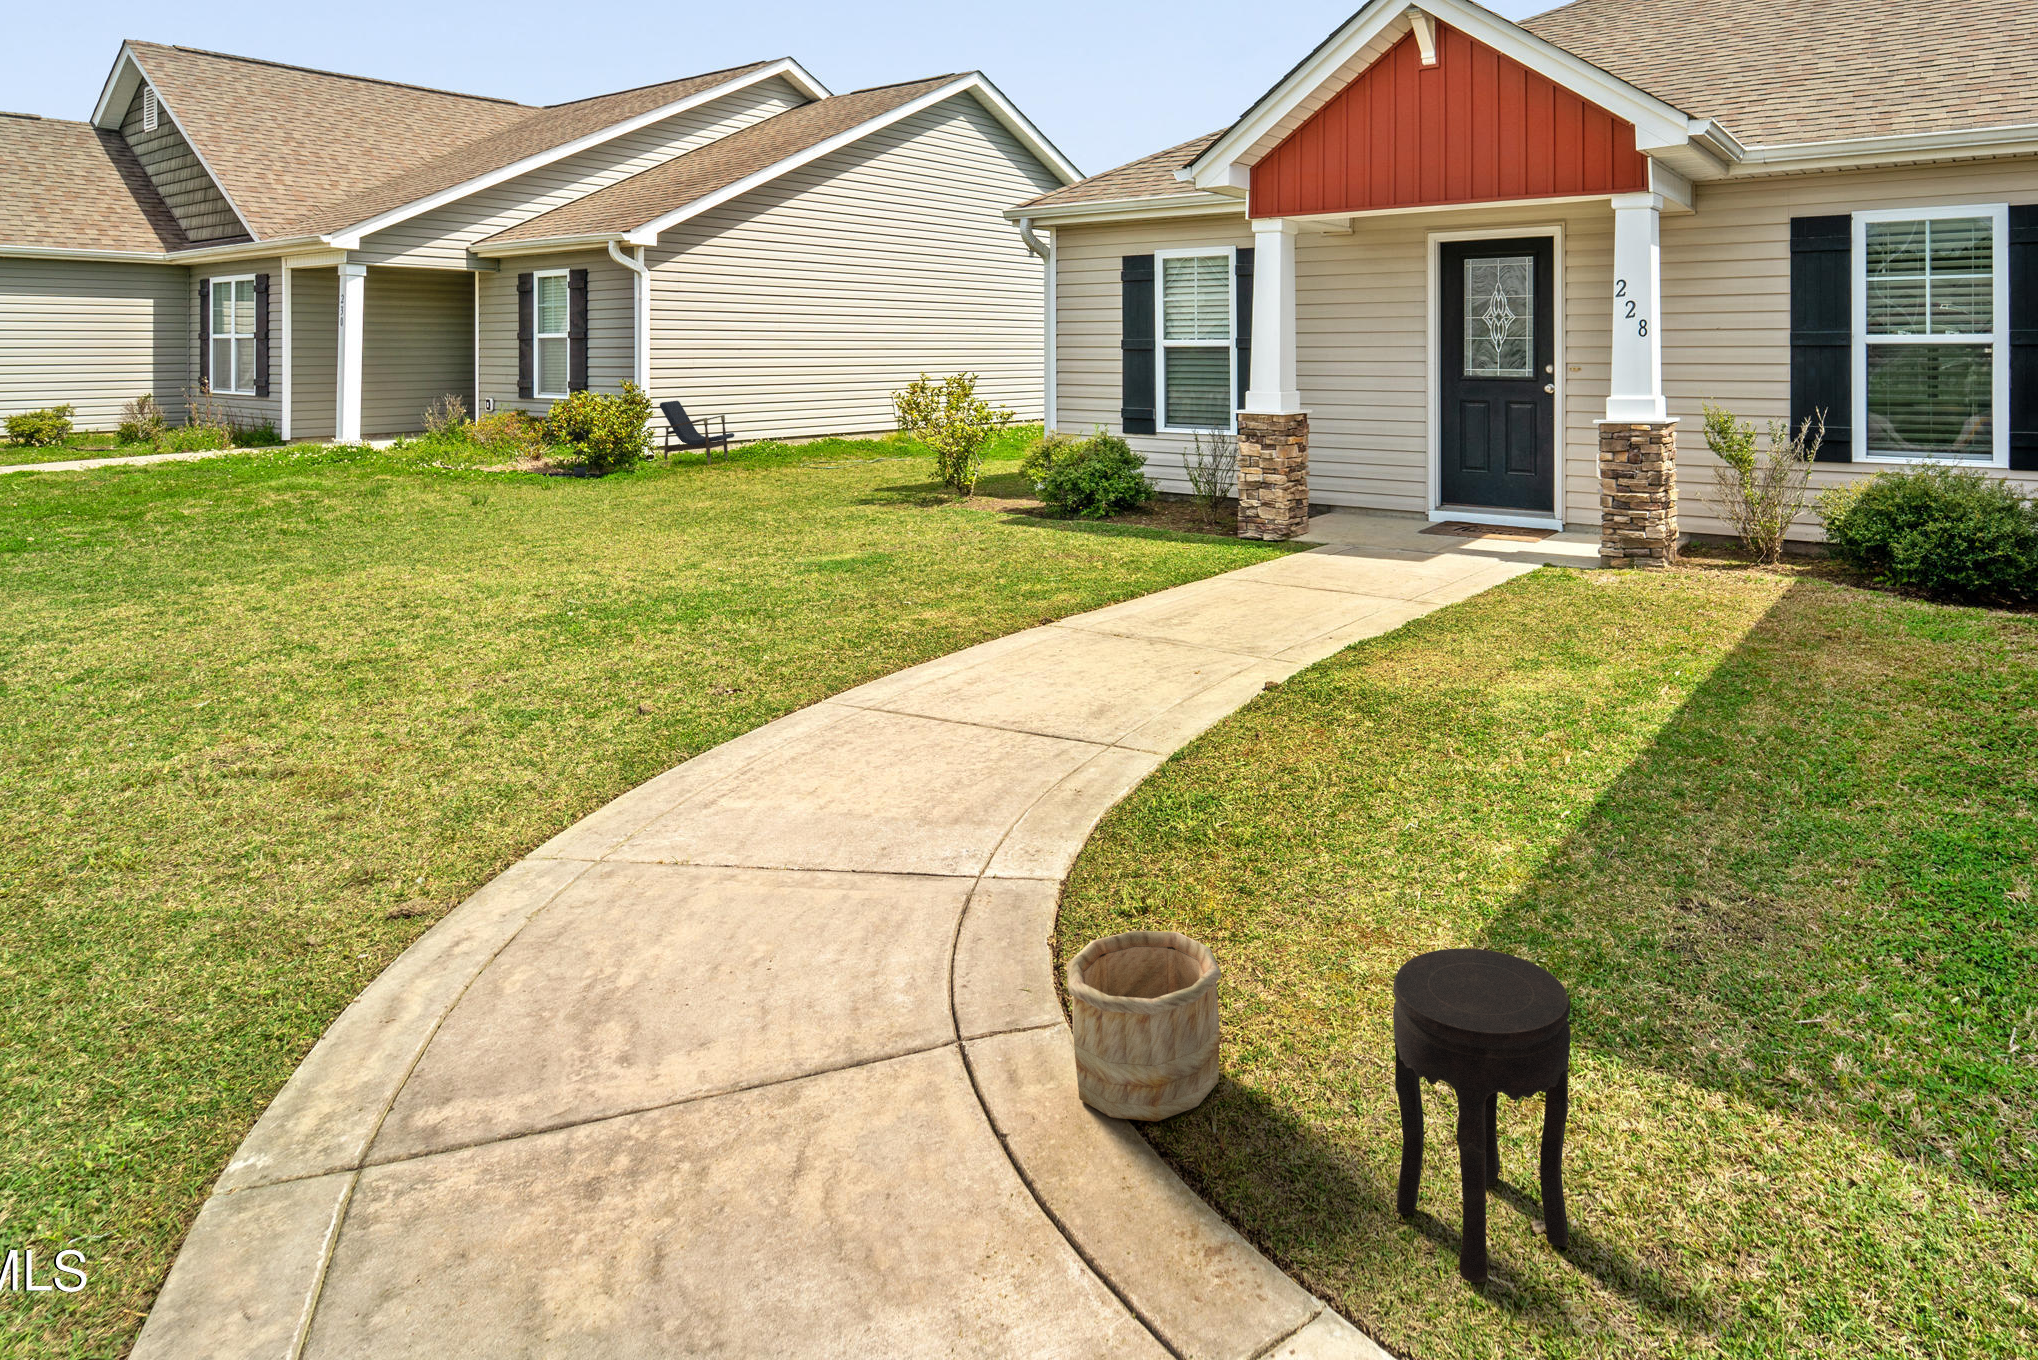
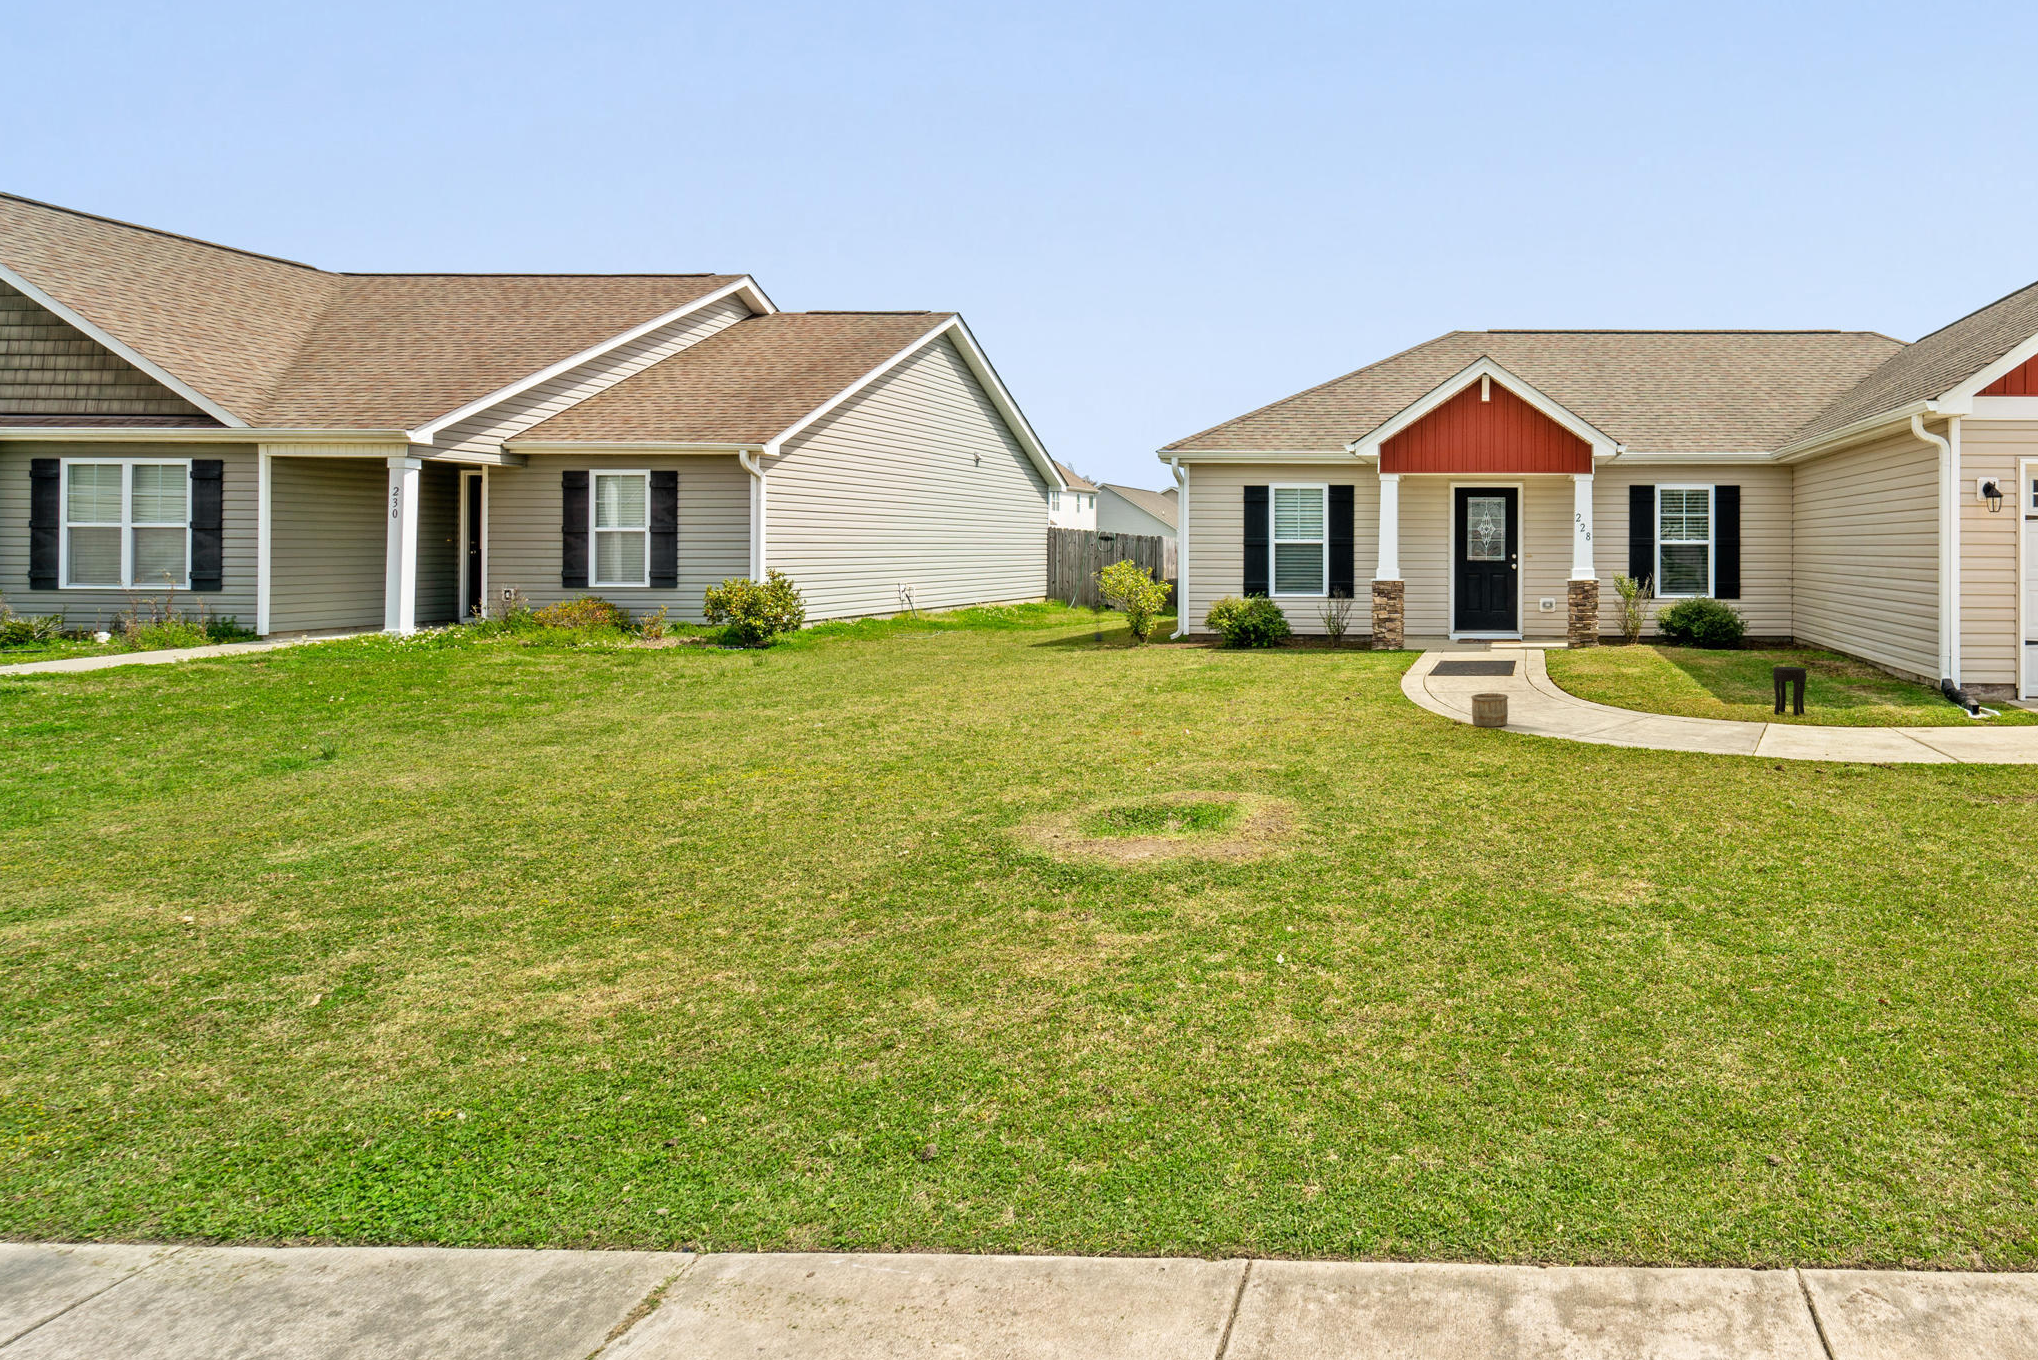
lounge chair: present [660,401,734,464] -> none [782,585,842,637]
potted plant: present [565,426,590,477] -> present [1090,604,1106,641]
wooden bucket: present [1067,931,1221,1122] -> present [1471,693,1508,727]

